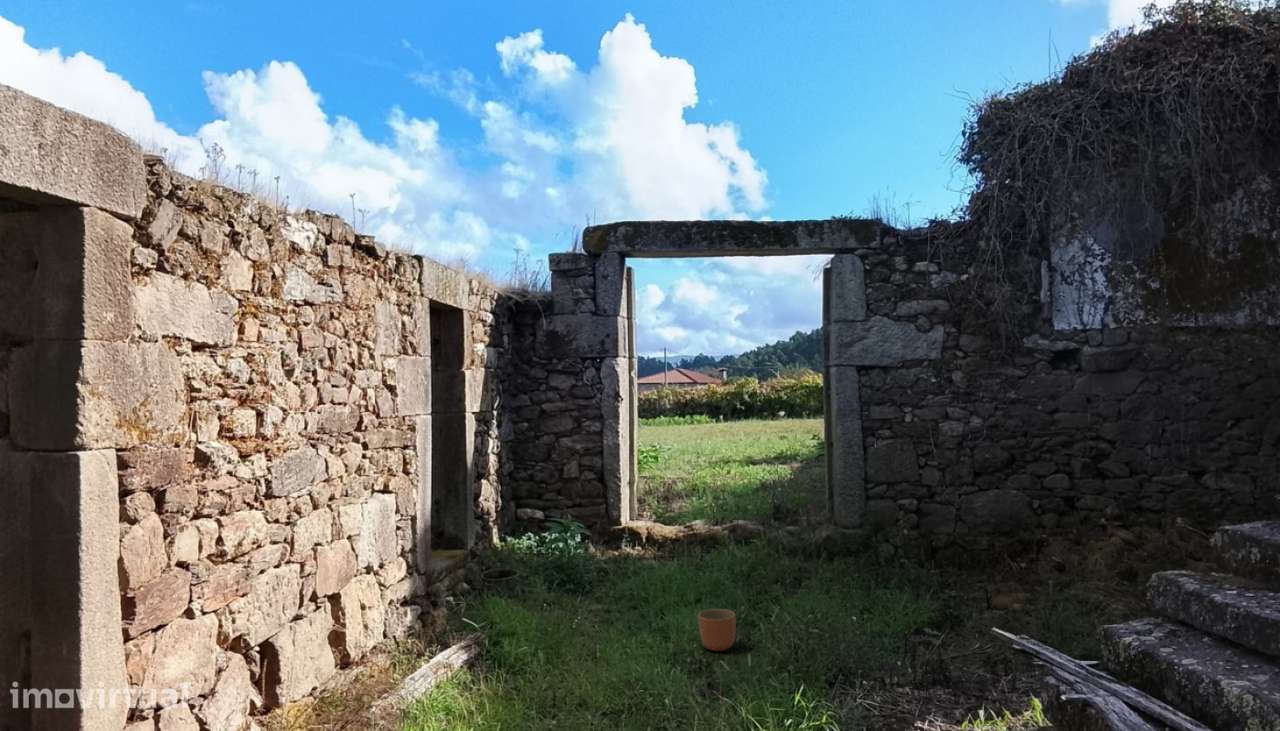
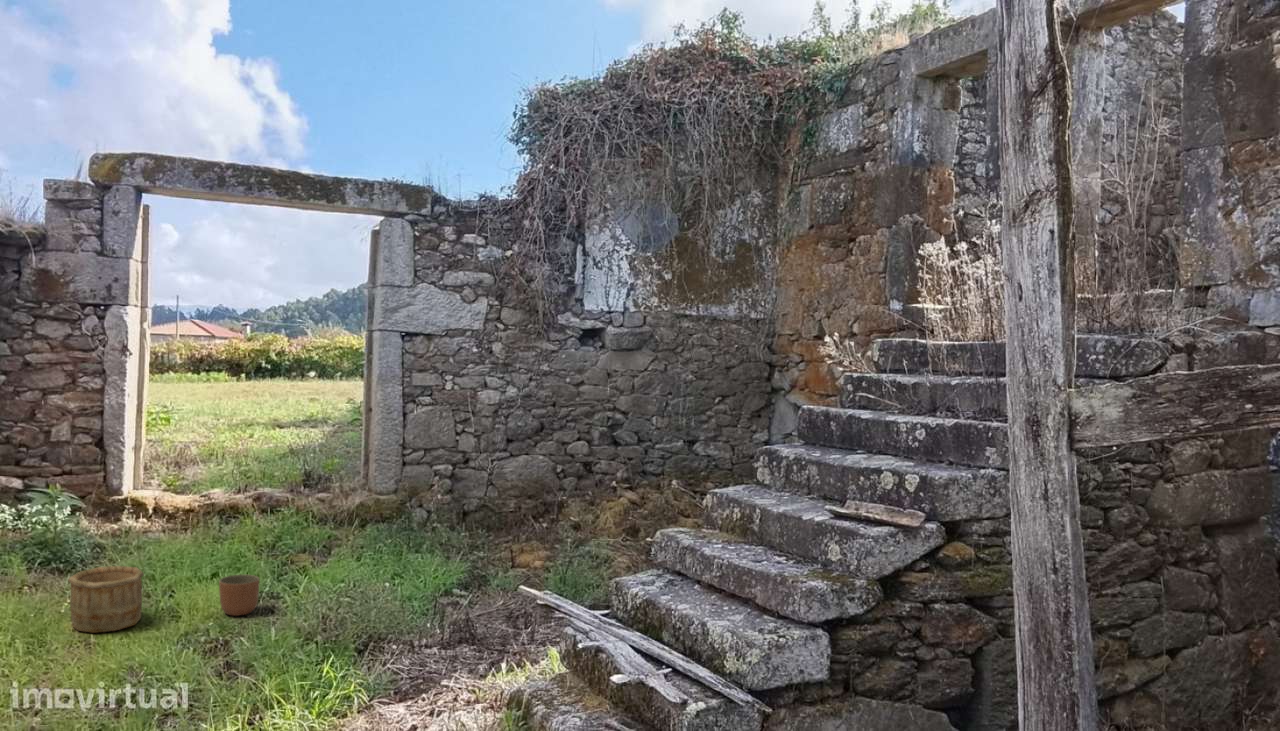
wooden bucket: none [570,595,632,659] -> present [68,566,144,633]

